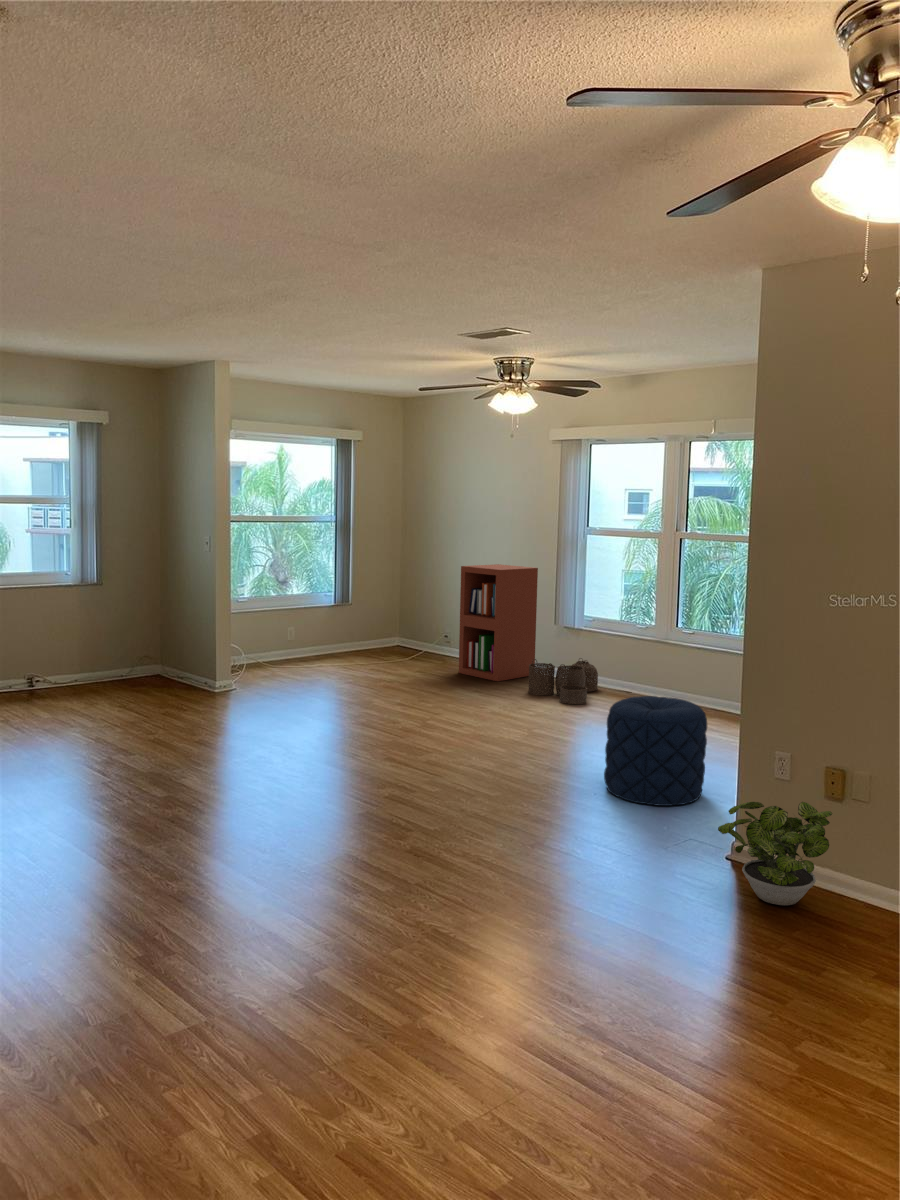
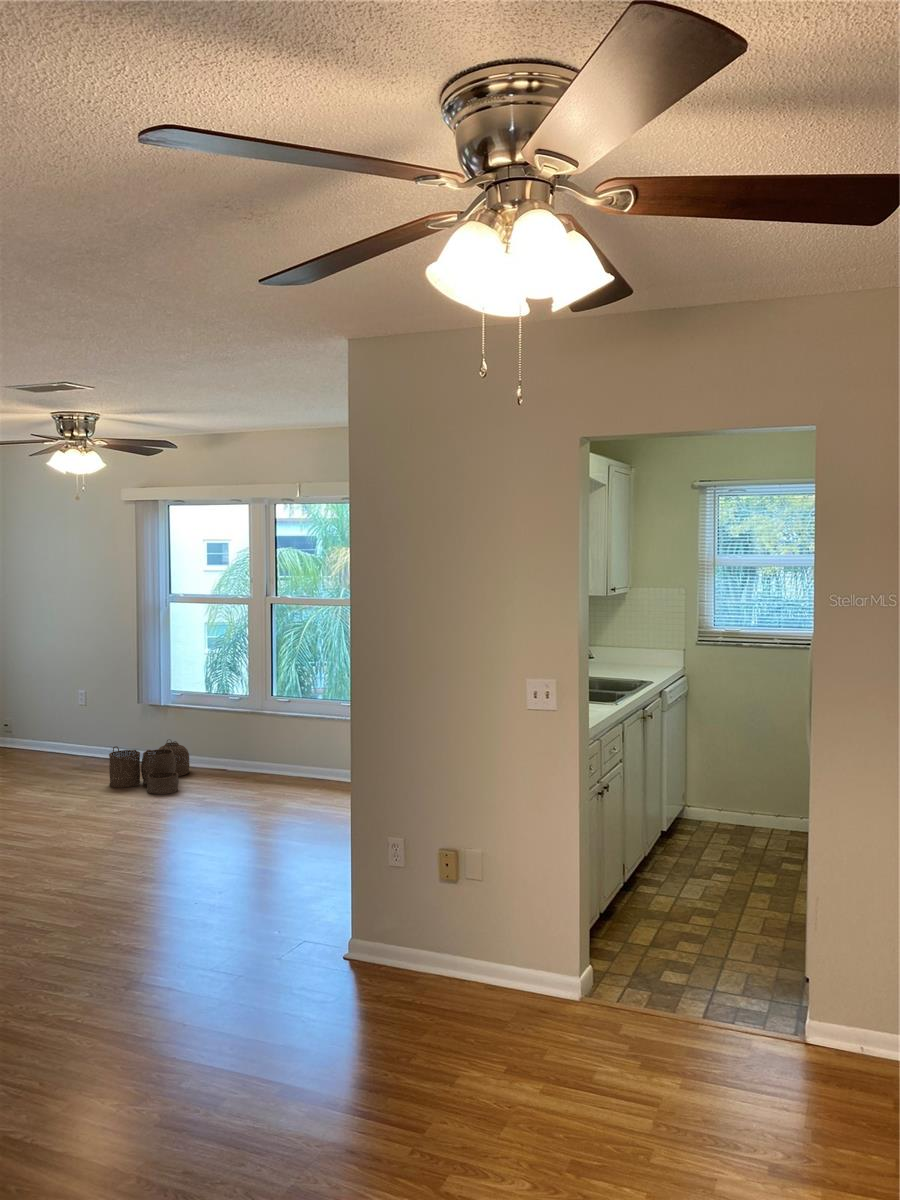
bookshelf: present [459,564,538,681] -> none [20,640,116,776]
pouf: present [604,696,707,806] -> none [205,784,314,909]
potted plant: present [718,802,832,905] -> none [338,890,449,1007]

